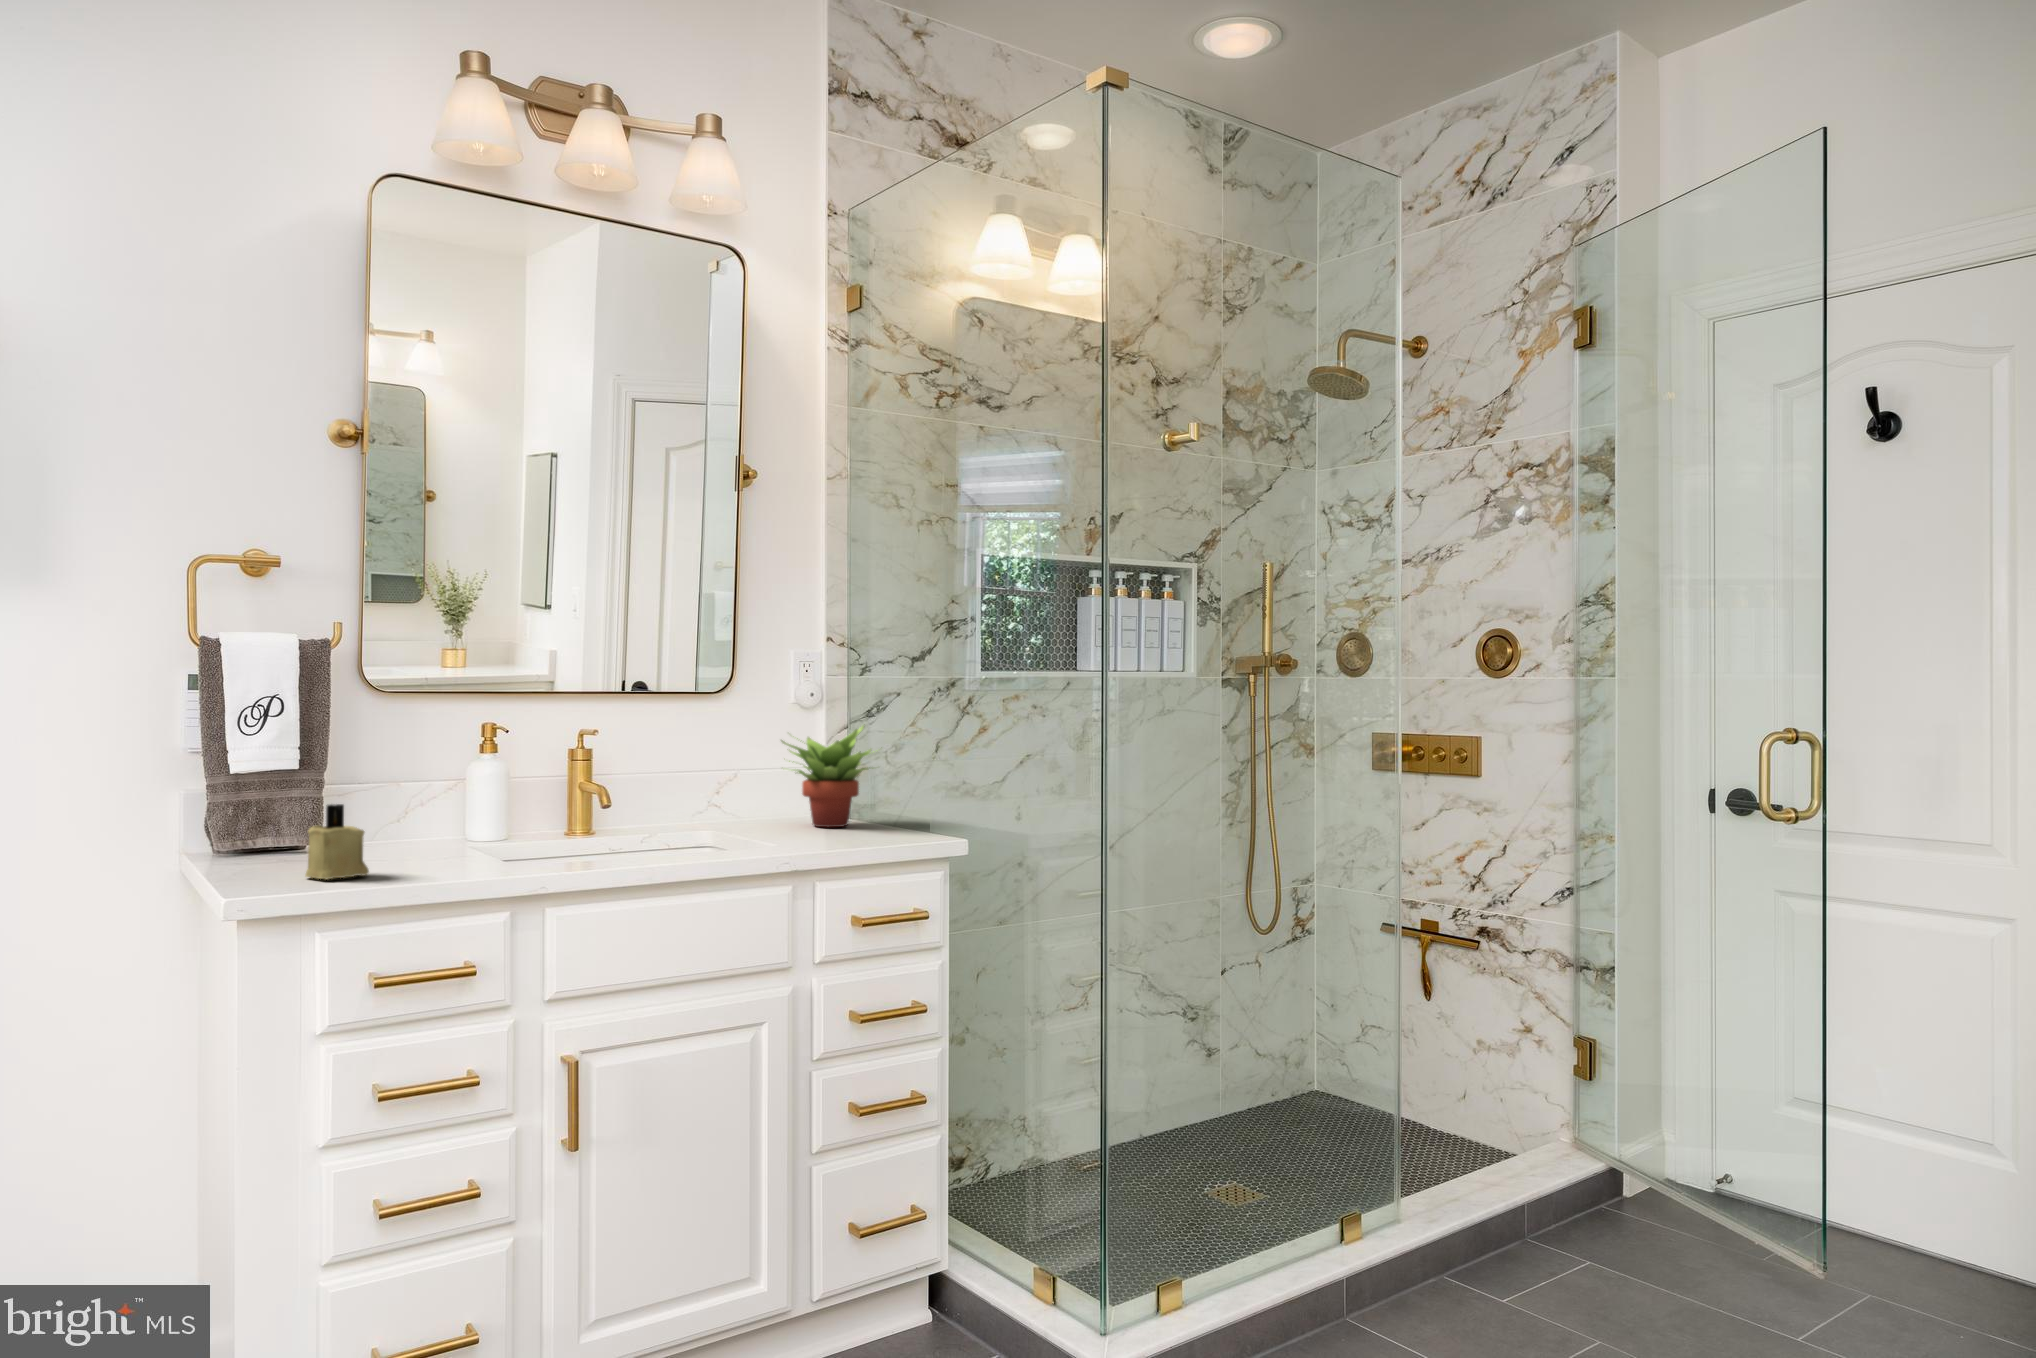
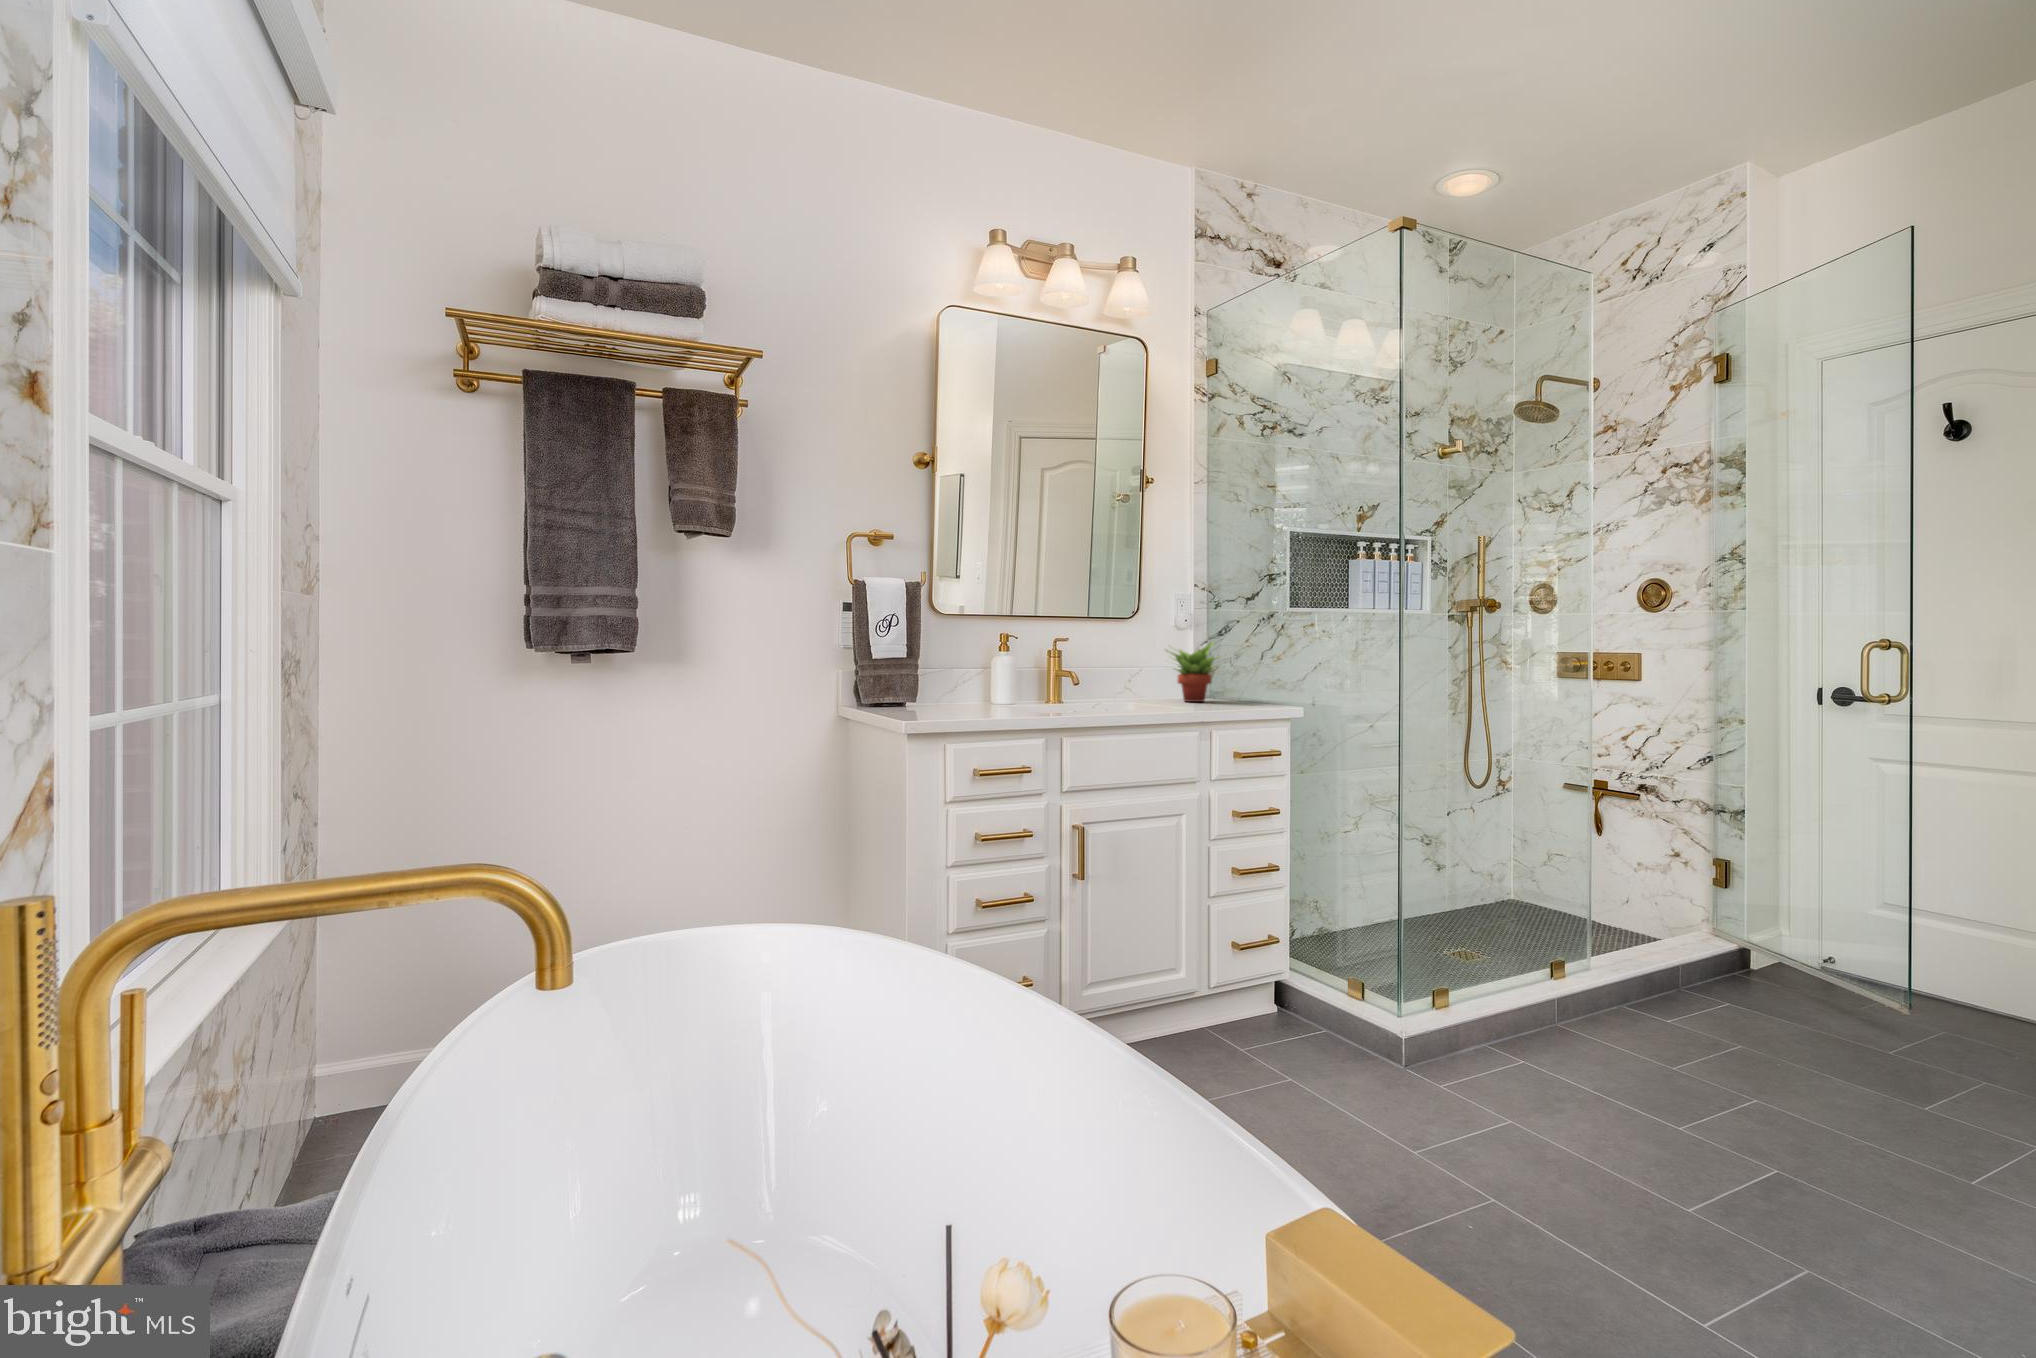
candle: present [305,804,369,879] -> none [915,675,947,715]

